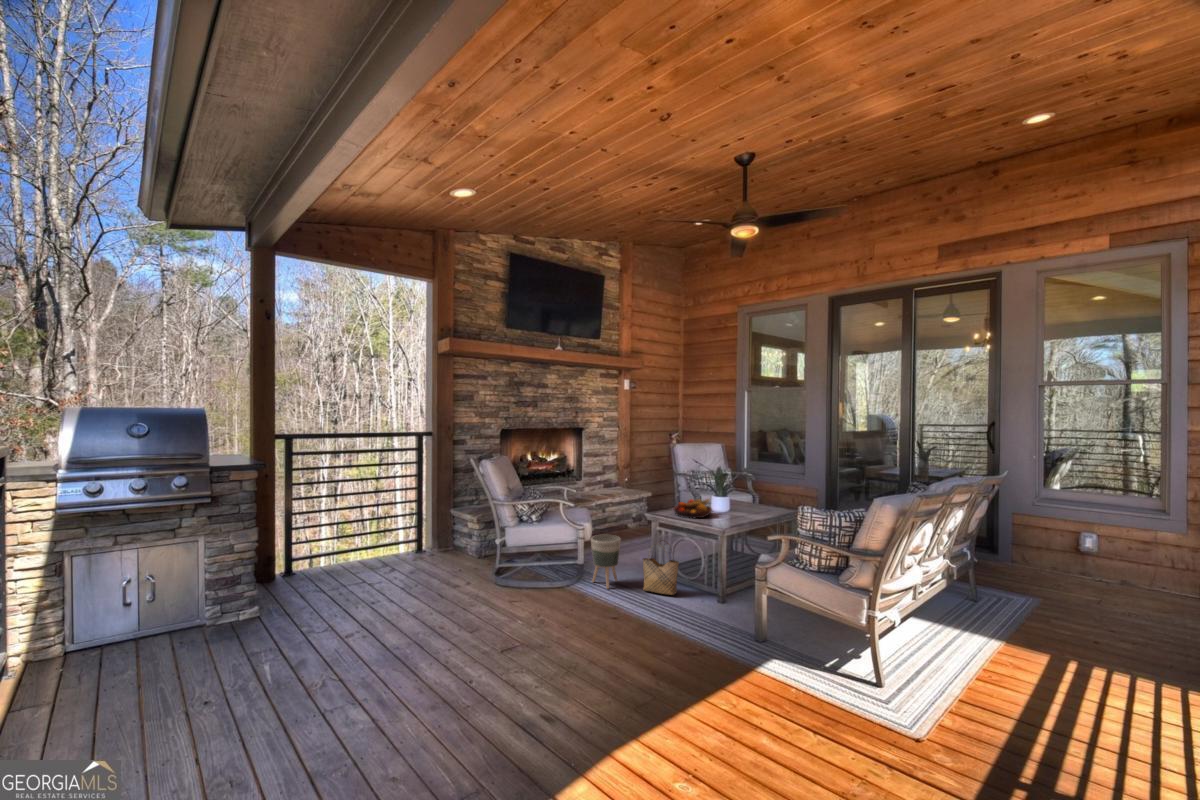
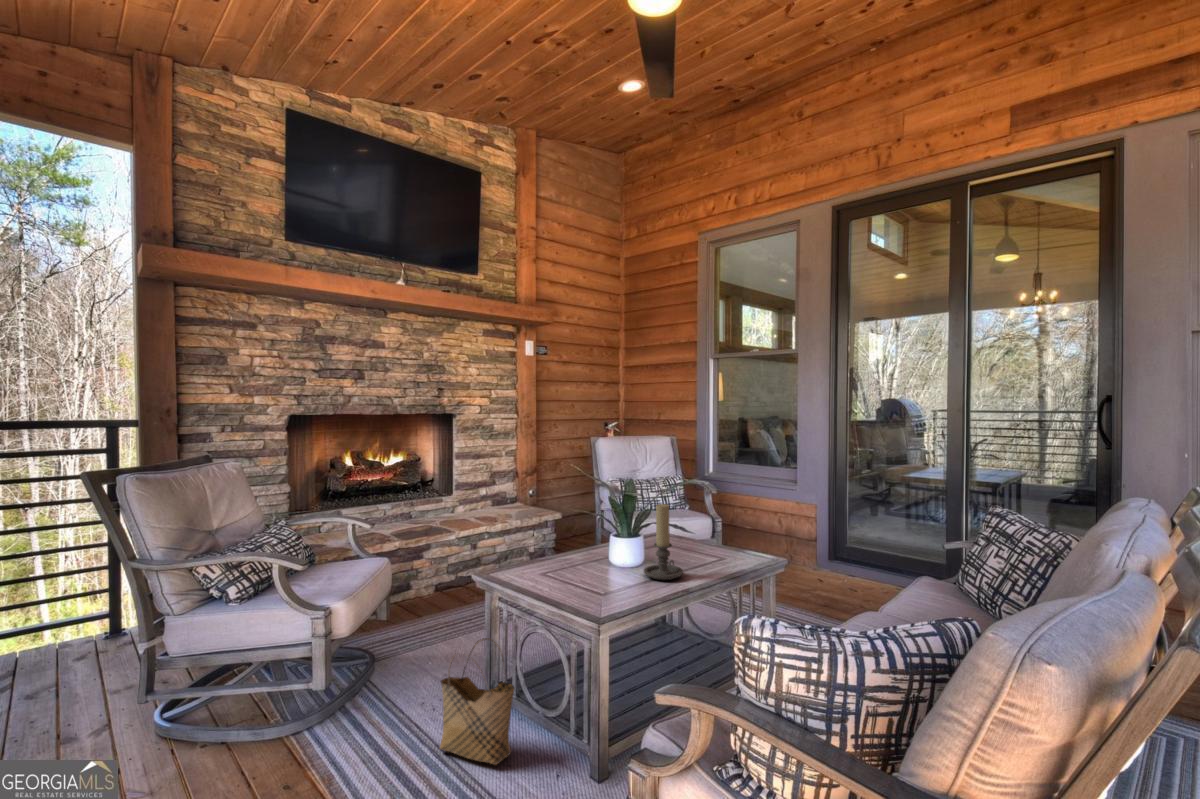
candle holder: none [731,479,751,517] -> present [644,504,683,580]
fruit bowl: present [674,499,711,518] -> none [529,542,606,586]
planter: present [591,534,621,589] -> none [340,621,407,745]

